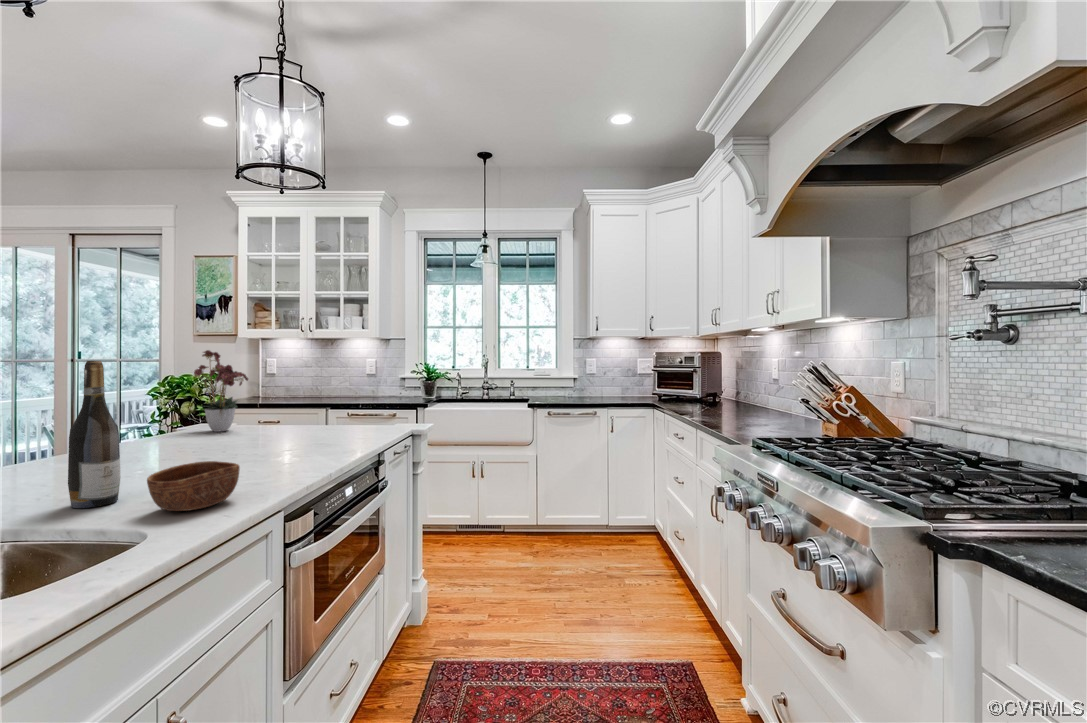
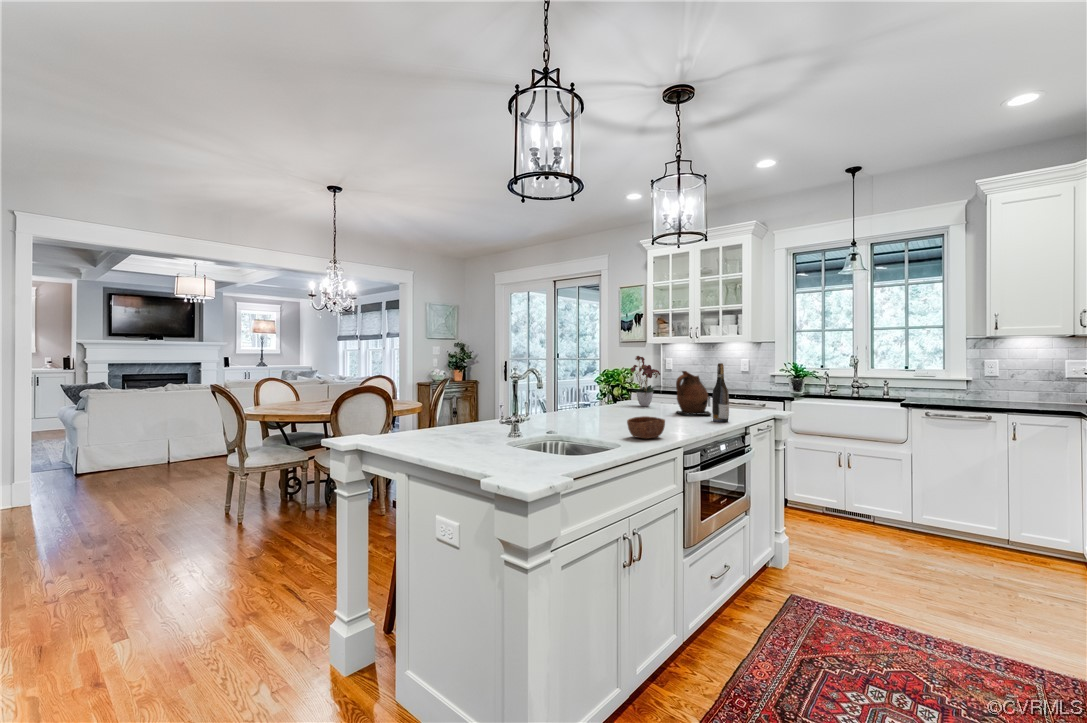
wine bottle: present [68,361,121,508] -> present [712,363,729,422]
ceramic pitcher: none [270,373,331,441] -> present [676,371,711,415]

